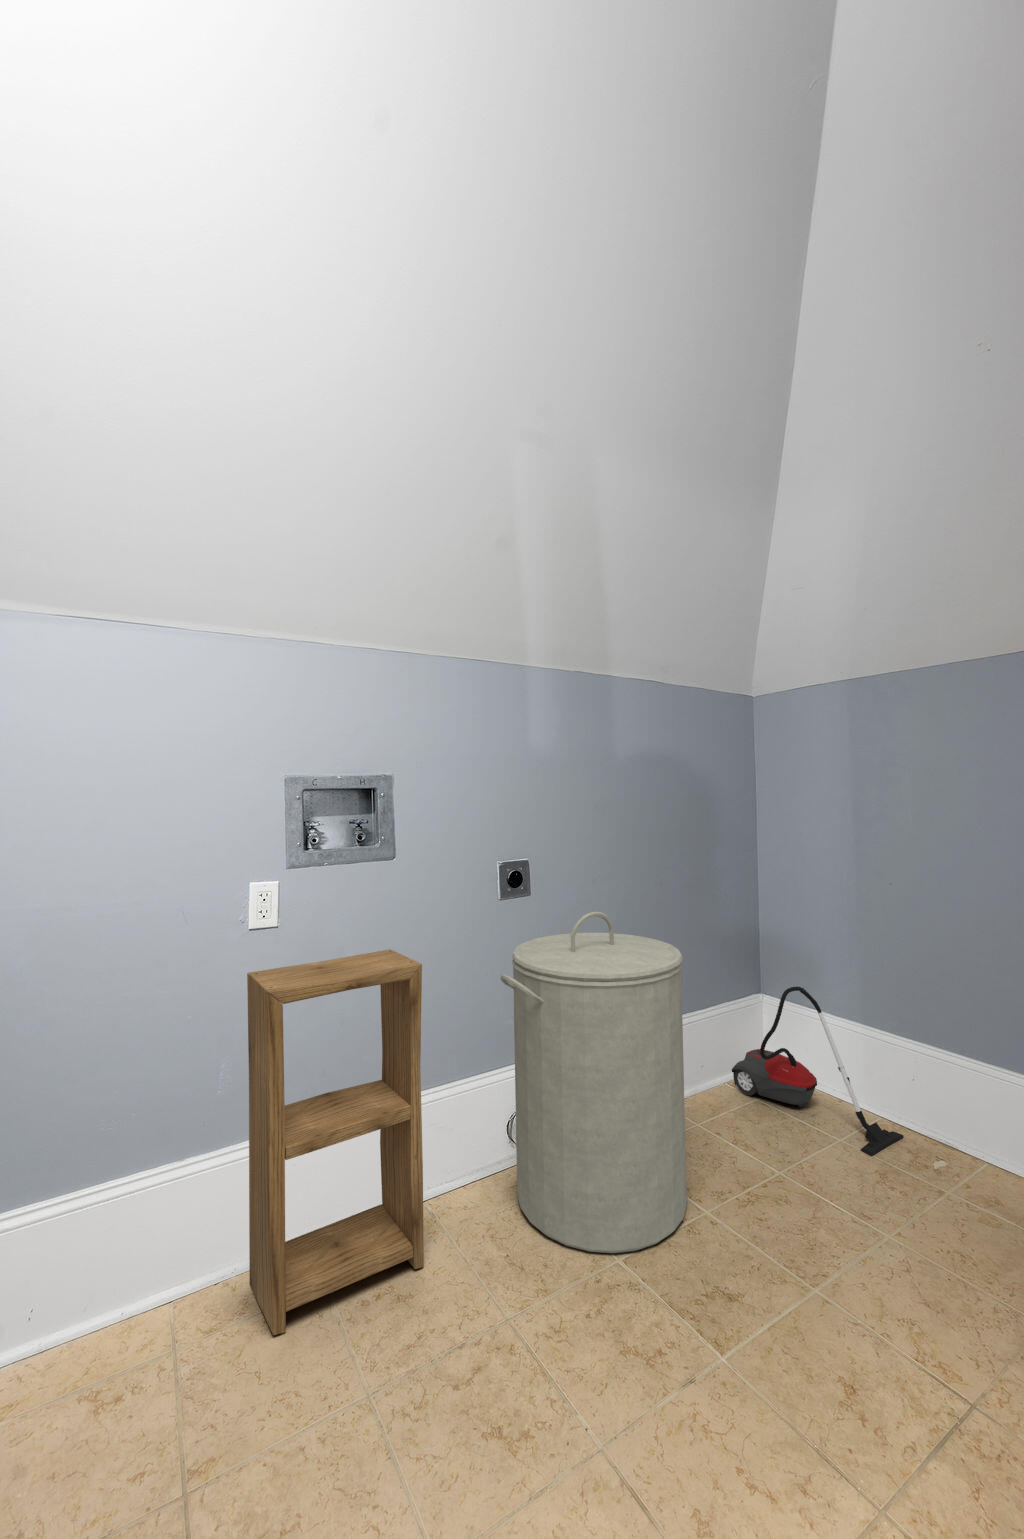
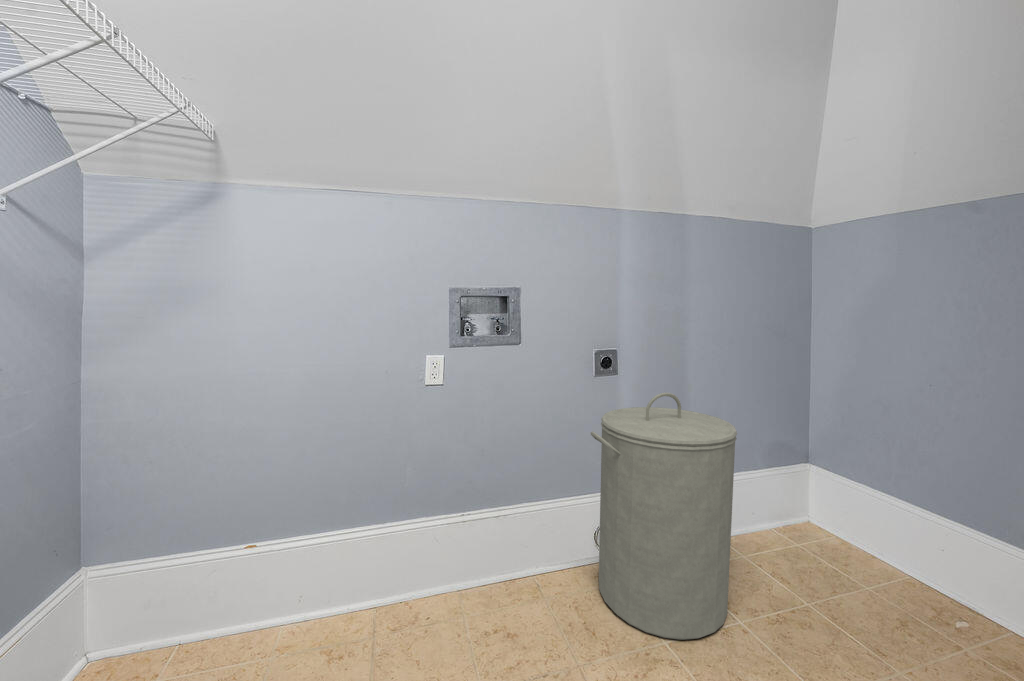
shelving unit: present [247,949,424,1335] -> none [420,407,532,639]
vacuum cleaner: present [732,987,904,1156] -> none [776,465,934,608]

